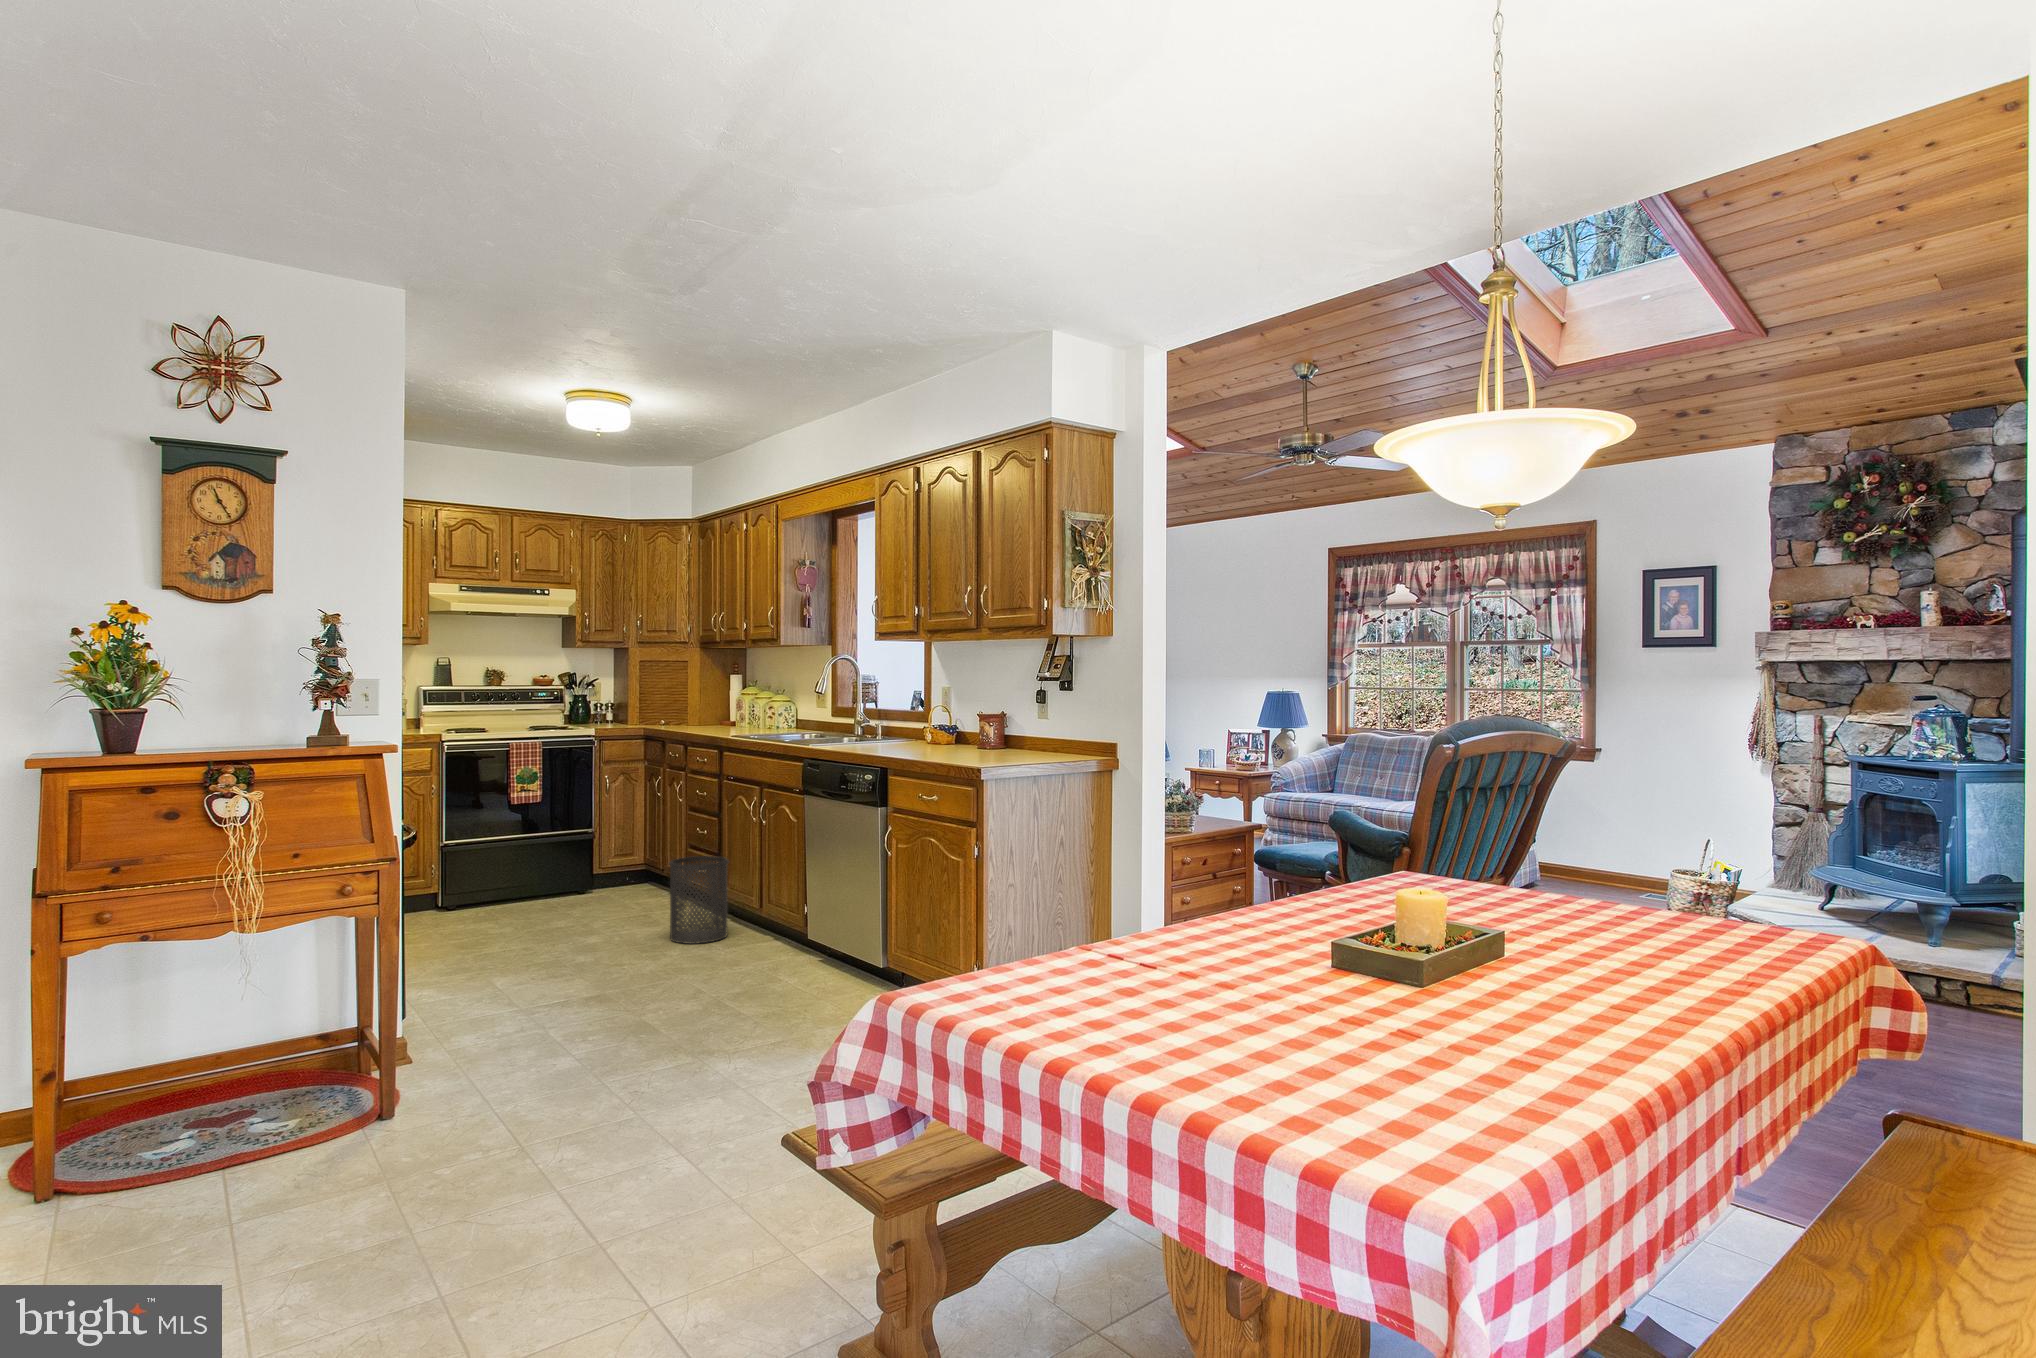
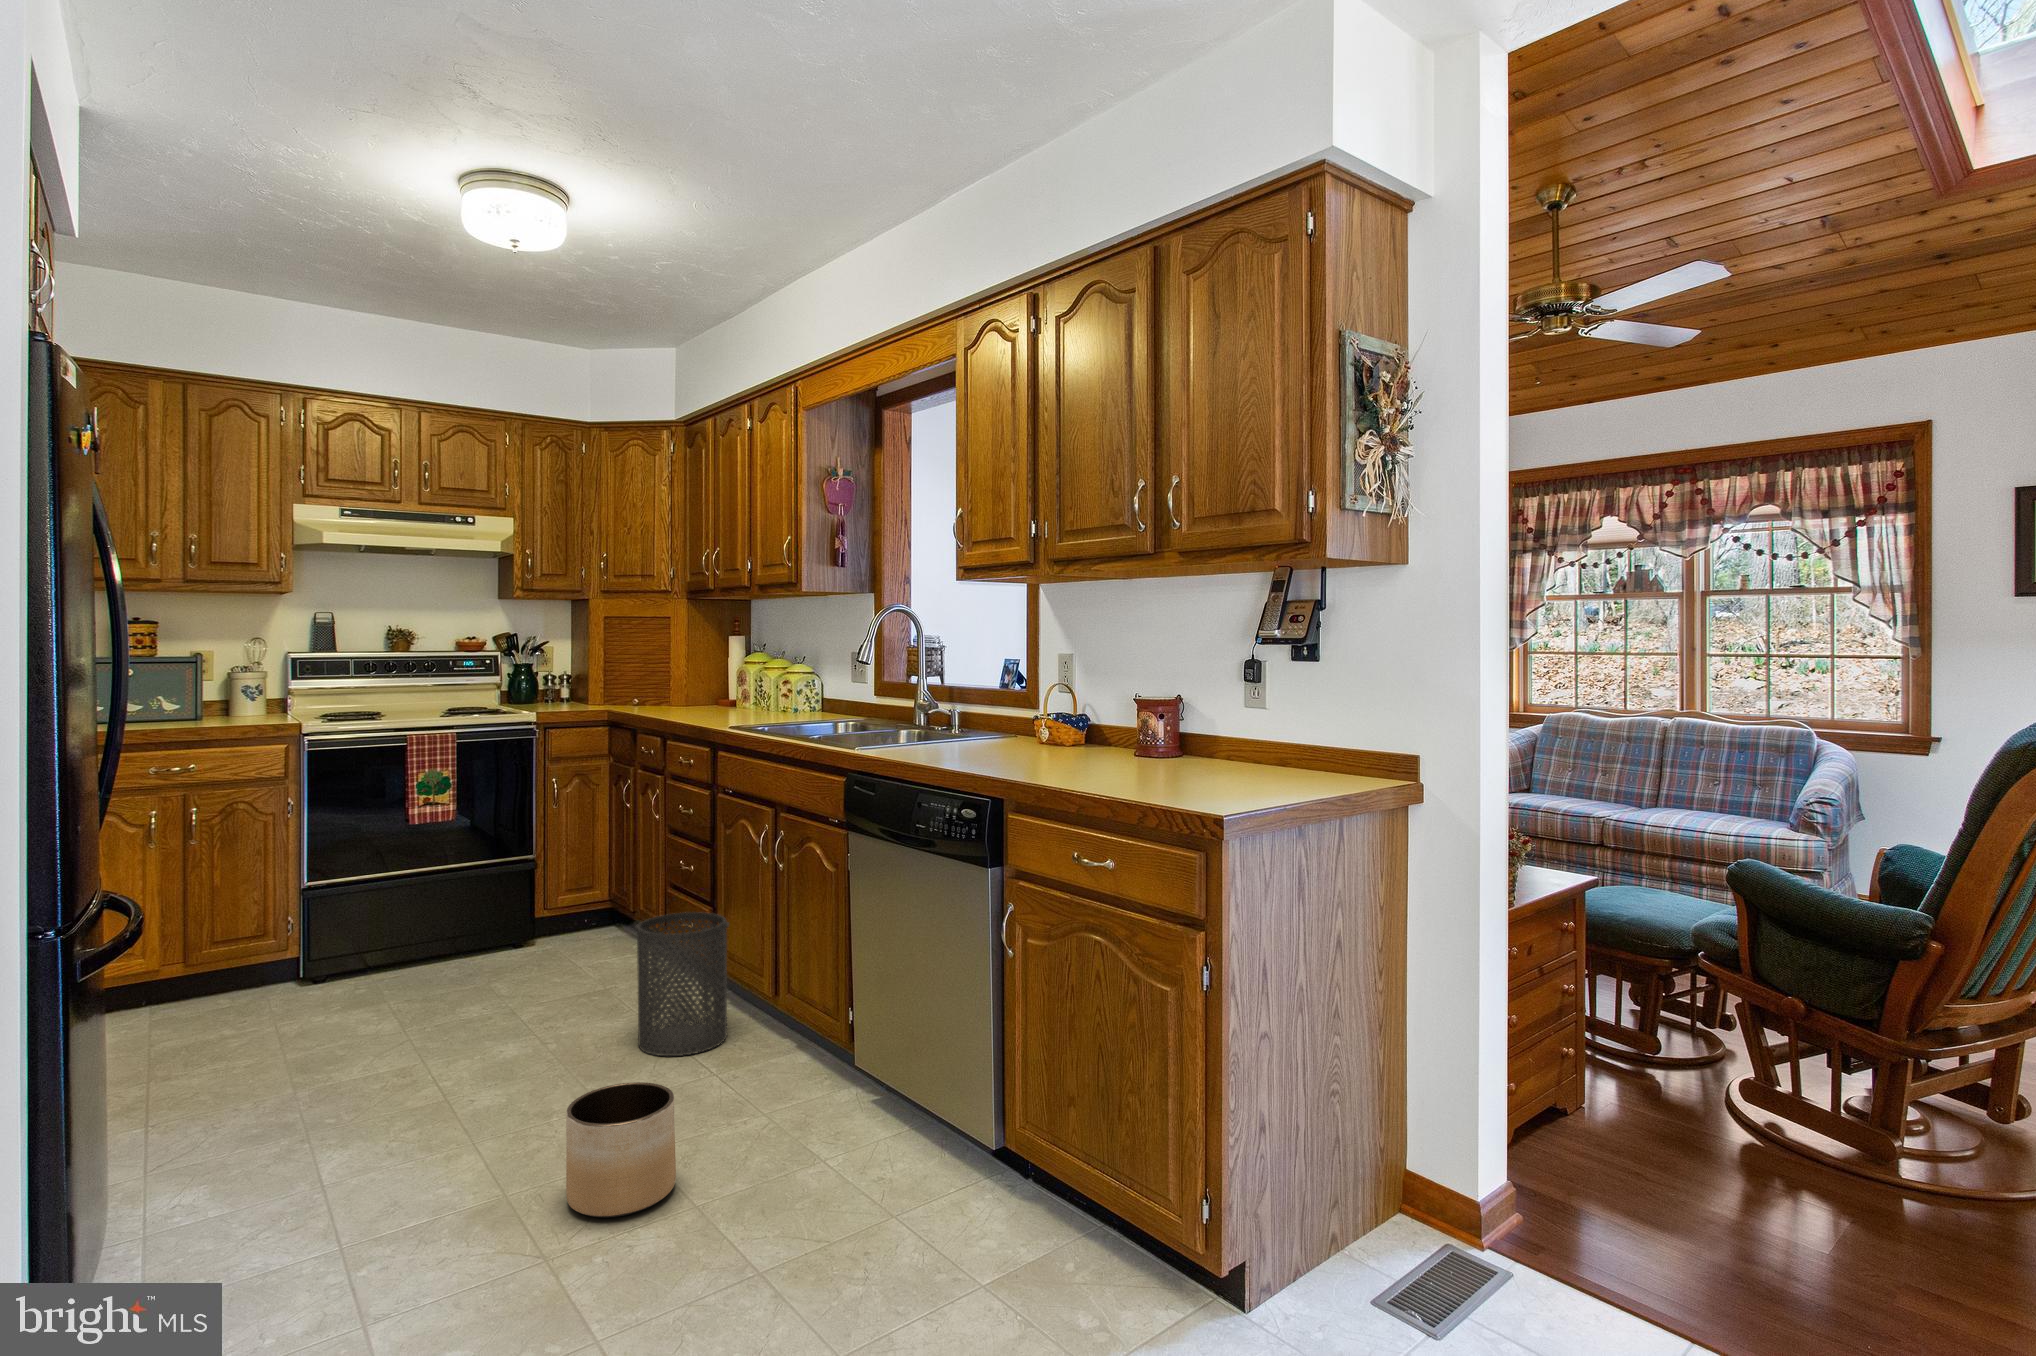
planter: none [638,935,699,1002] -> present [566,1082,676,1217]

